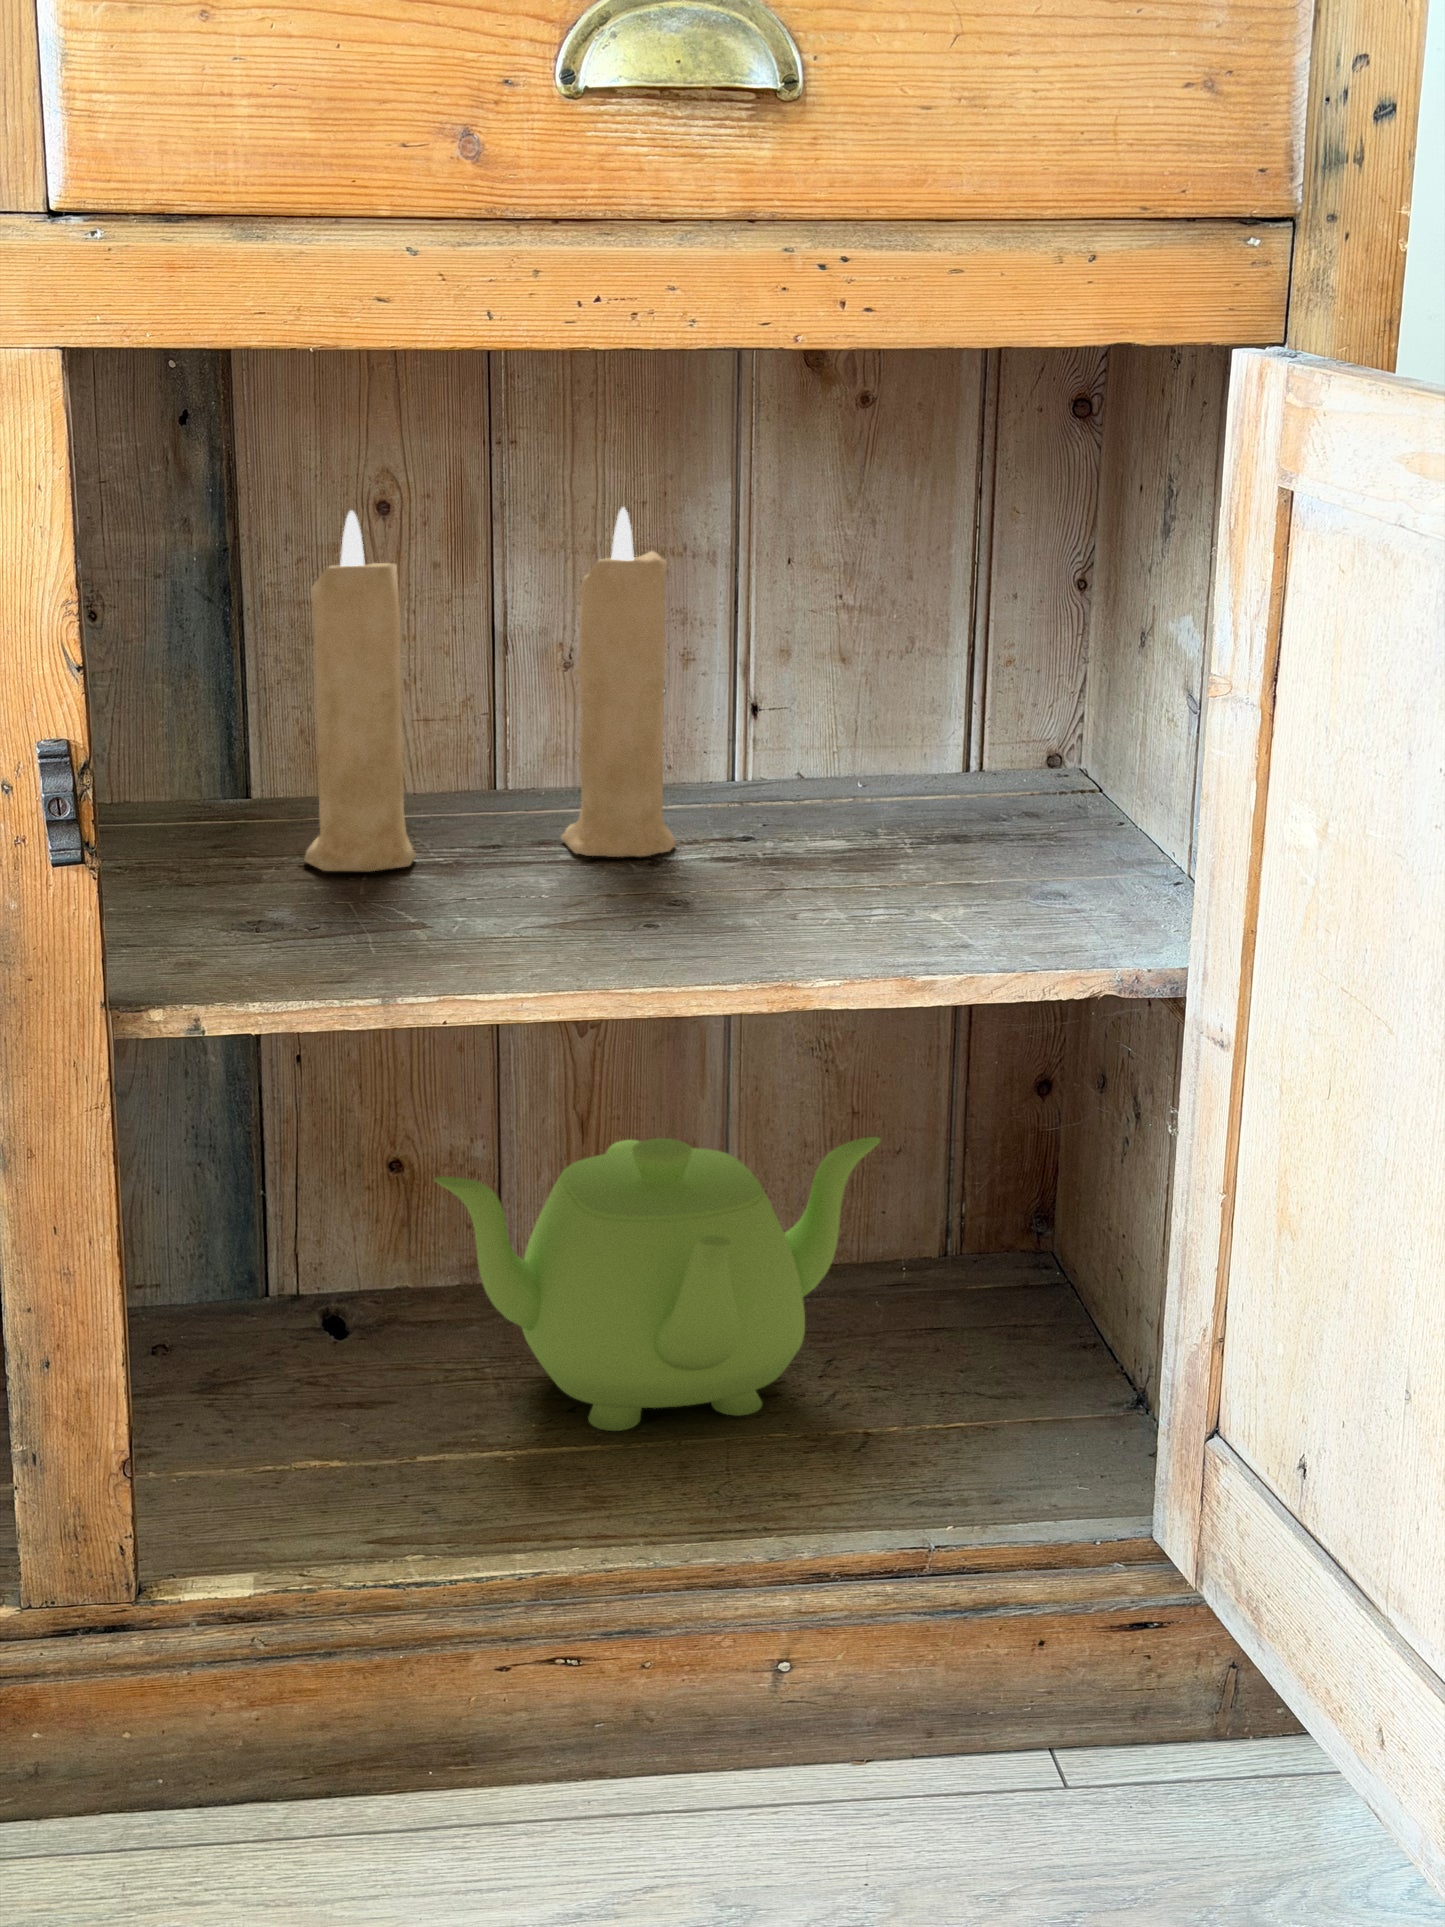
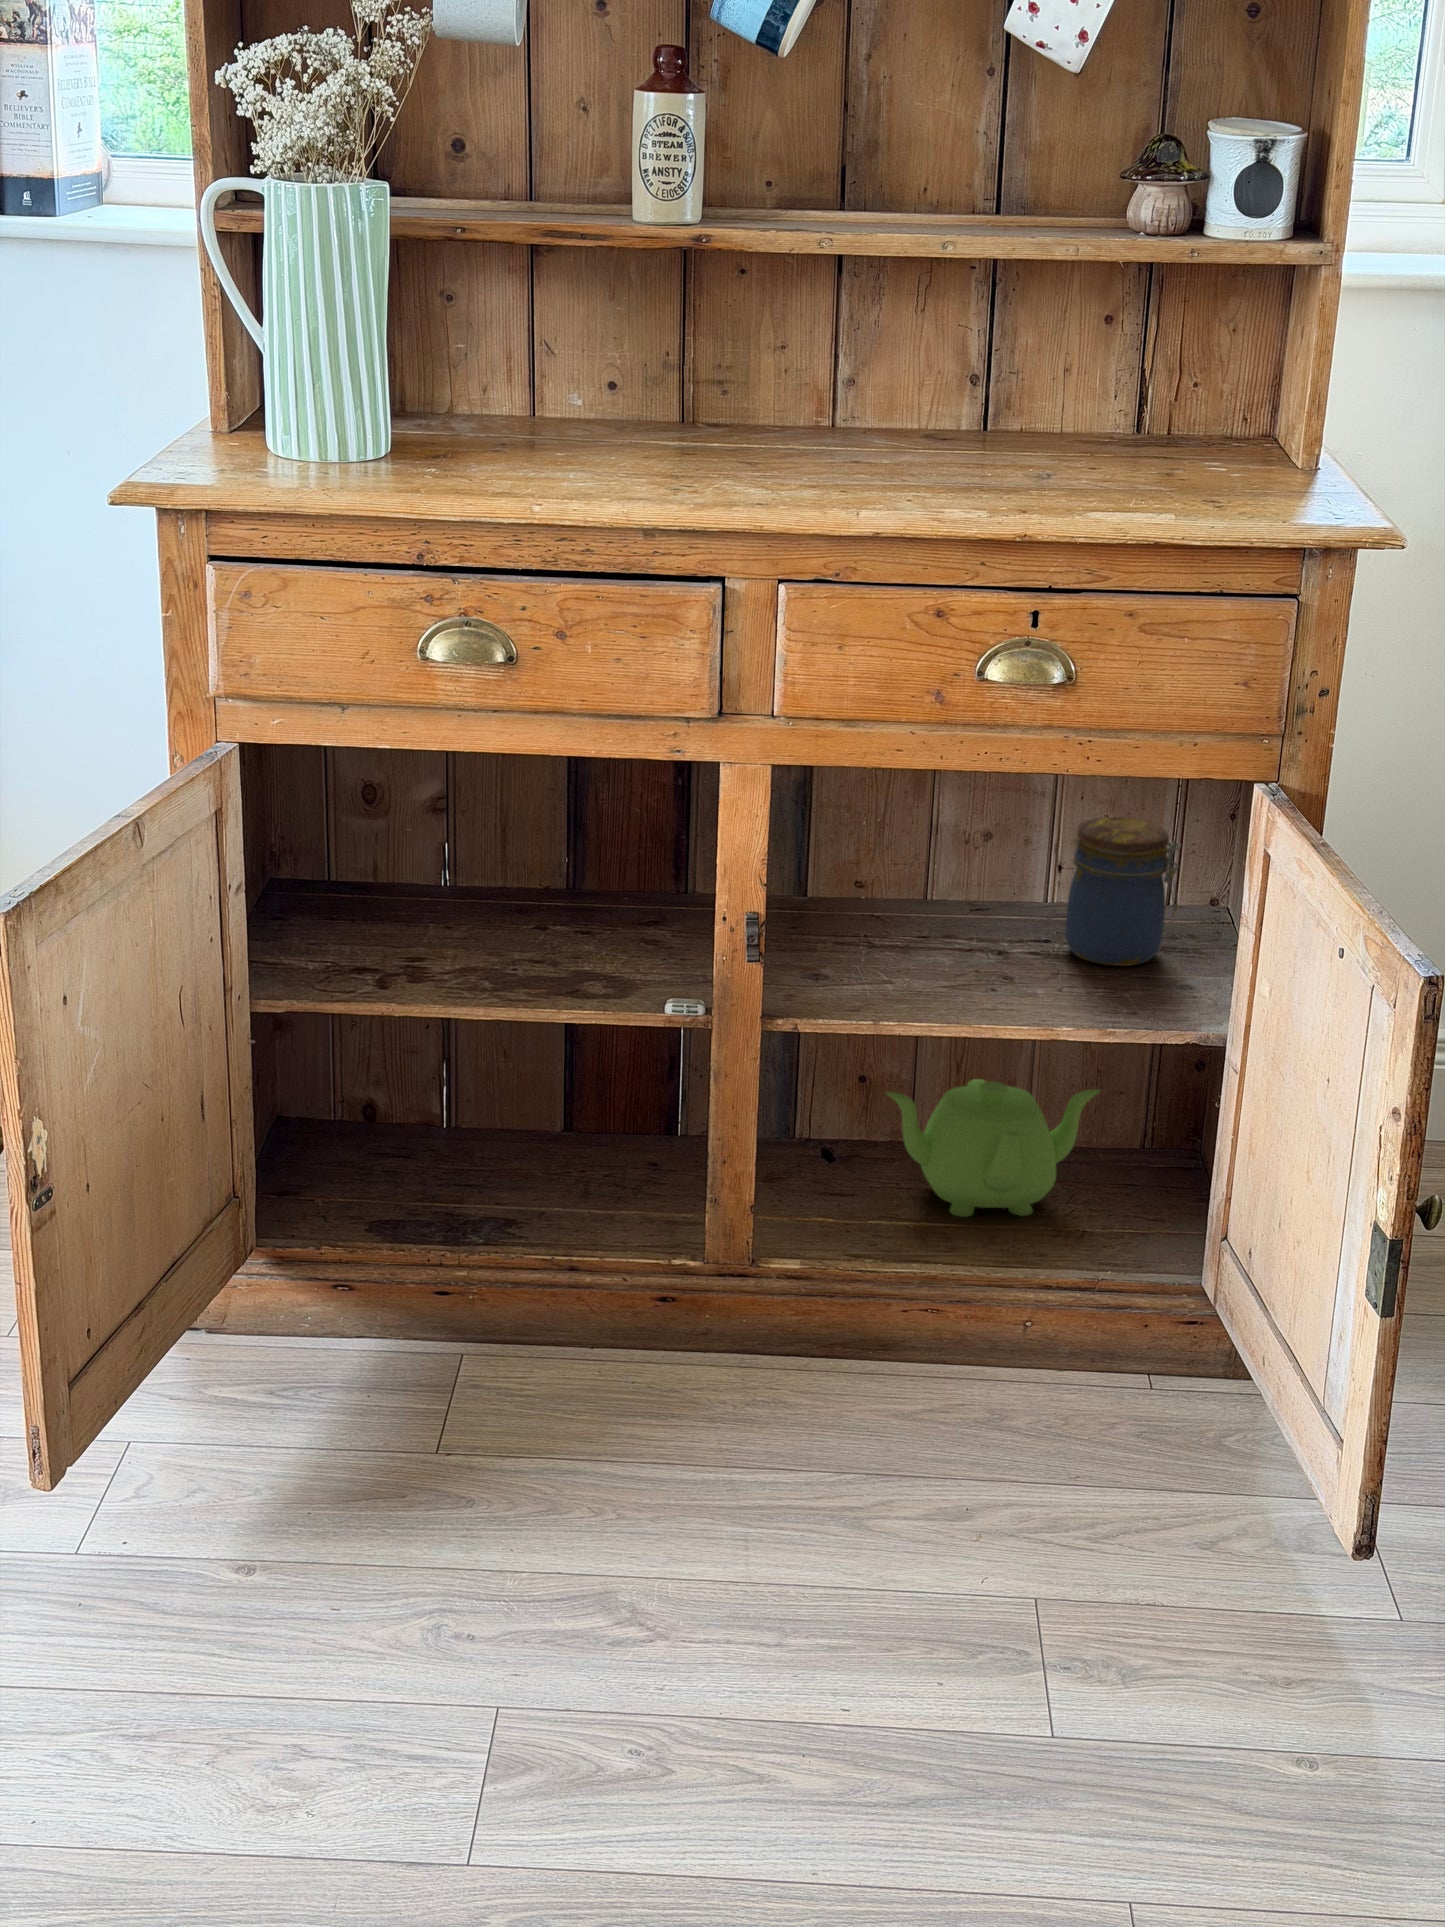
candle: present [304,507,676,871] -> none [836,779,1018,951]
jar: none [787,564,1017,867] -> present [1065,817,1181,966]

